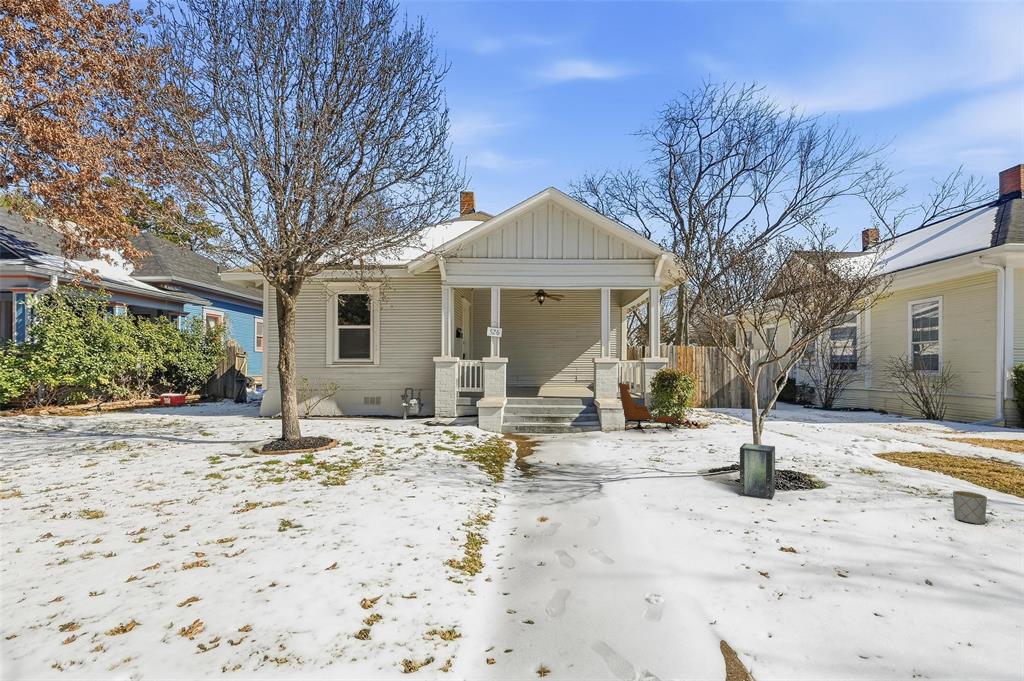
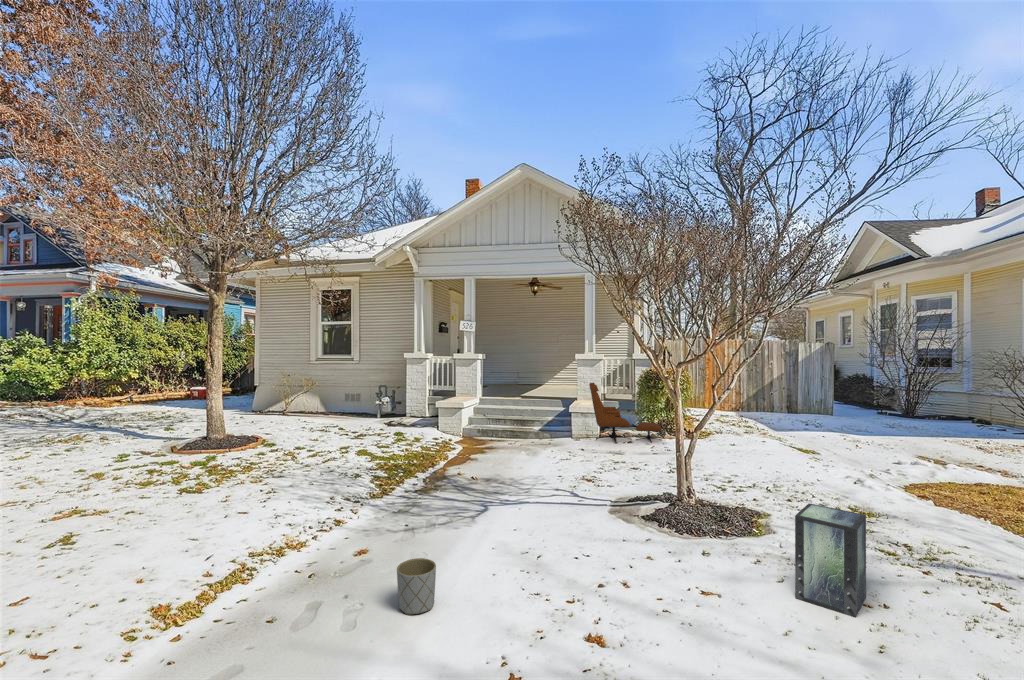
storage box: present [740,443,775,500] -> present [795,503,866,618]
planter: present [953,491,987,525] -> present [397,558,436,615]

